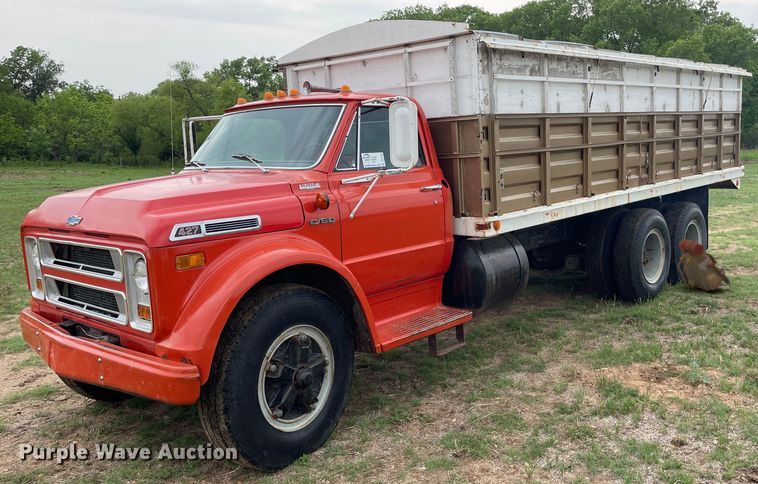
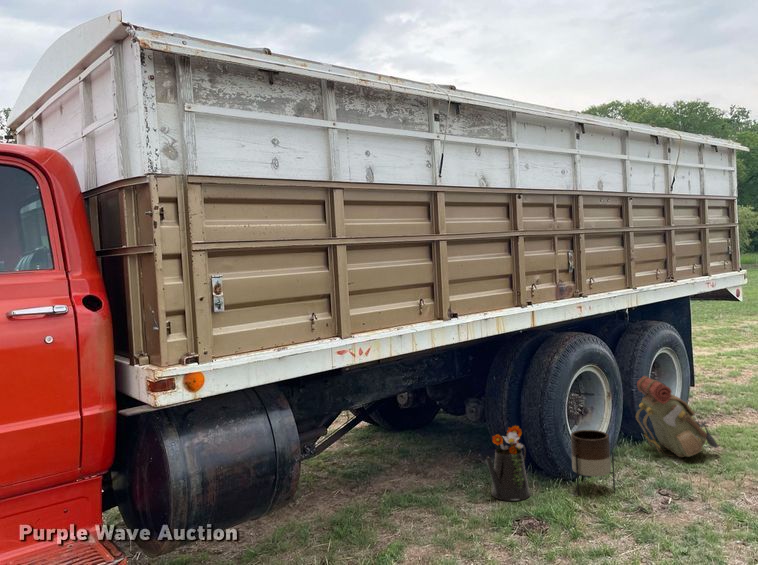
watering can: none [596,267,623,313] -> present [487,426,531,501]
planter: none [647,271,675,310] -> present [571,430,615,495]

